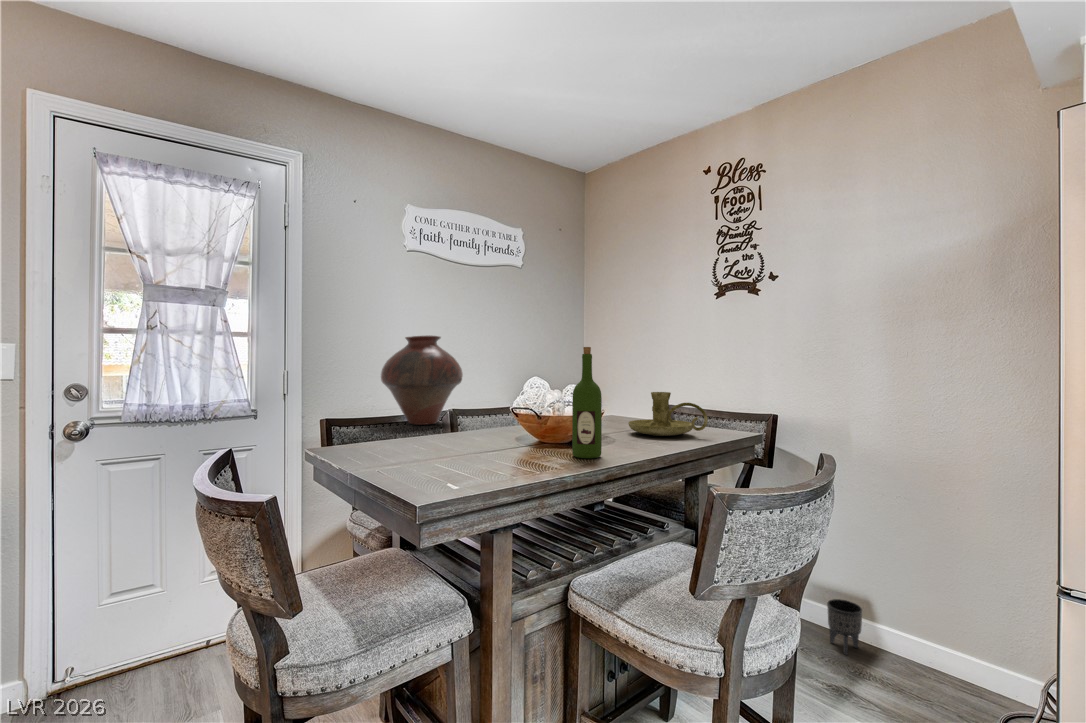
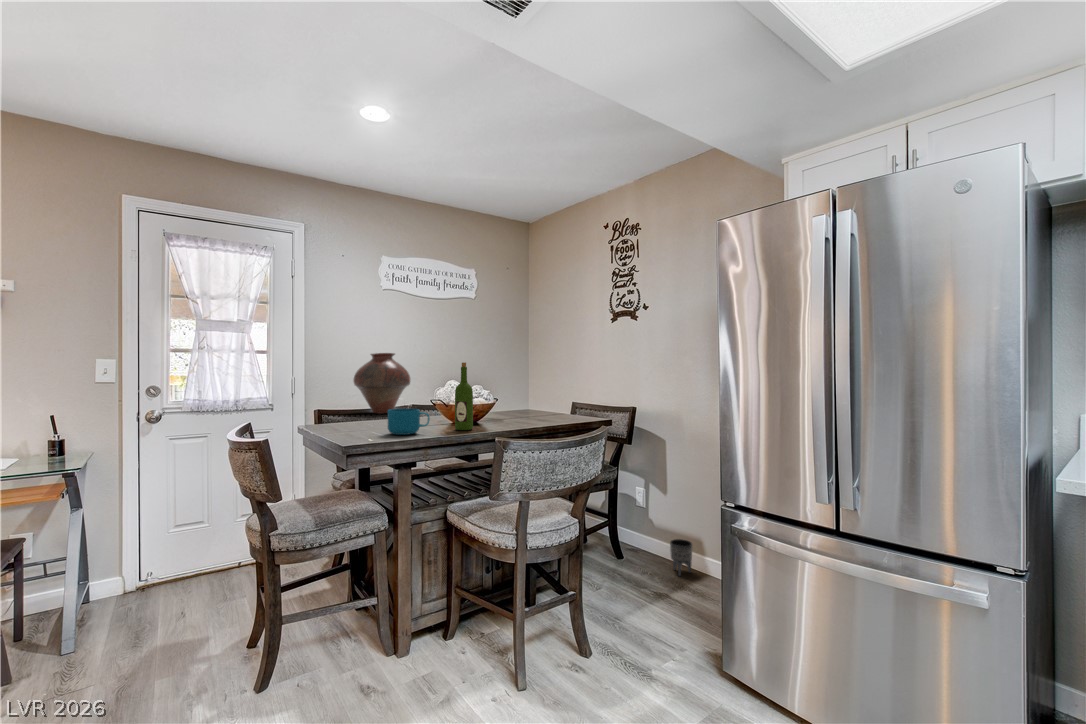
candle holder: present [628,392,708,436] -> none [514,391,561,420]
cup: none [475,423,544,470] -> present [388,408,430,435]

